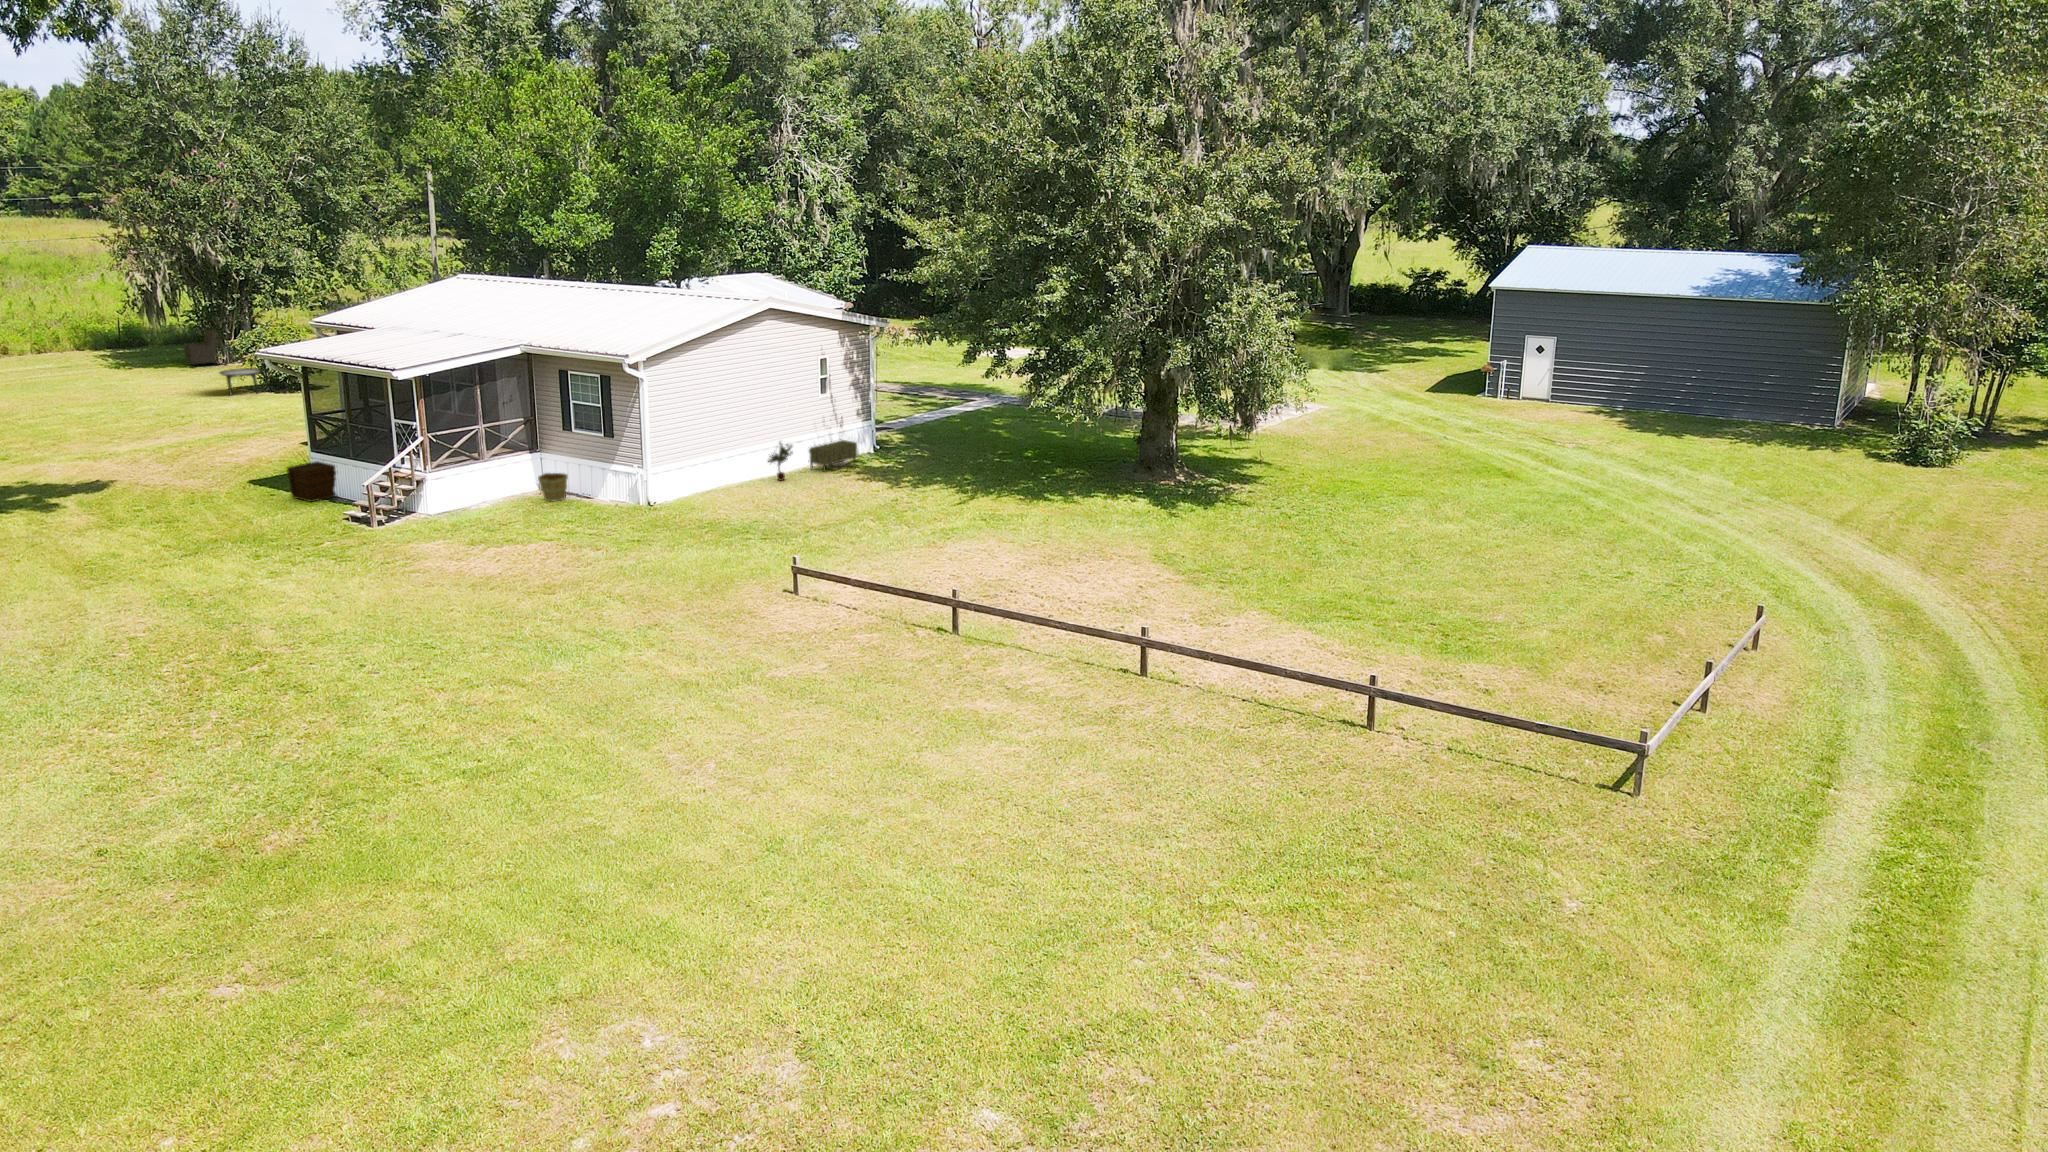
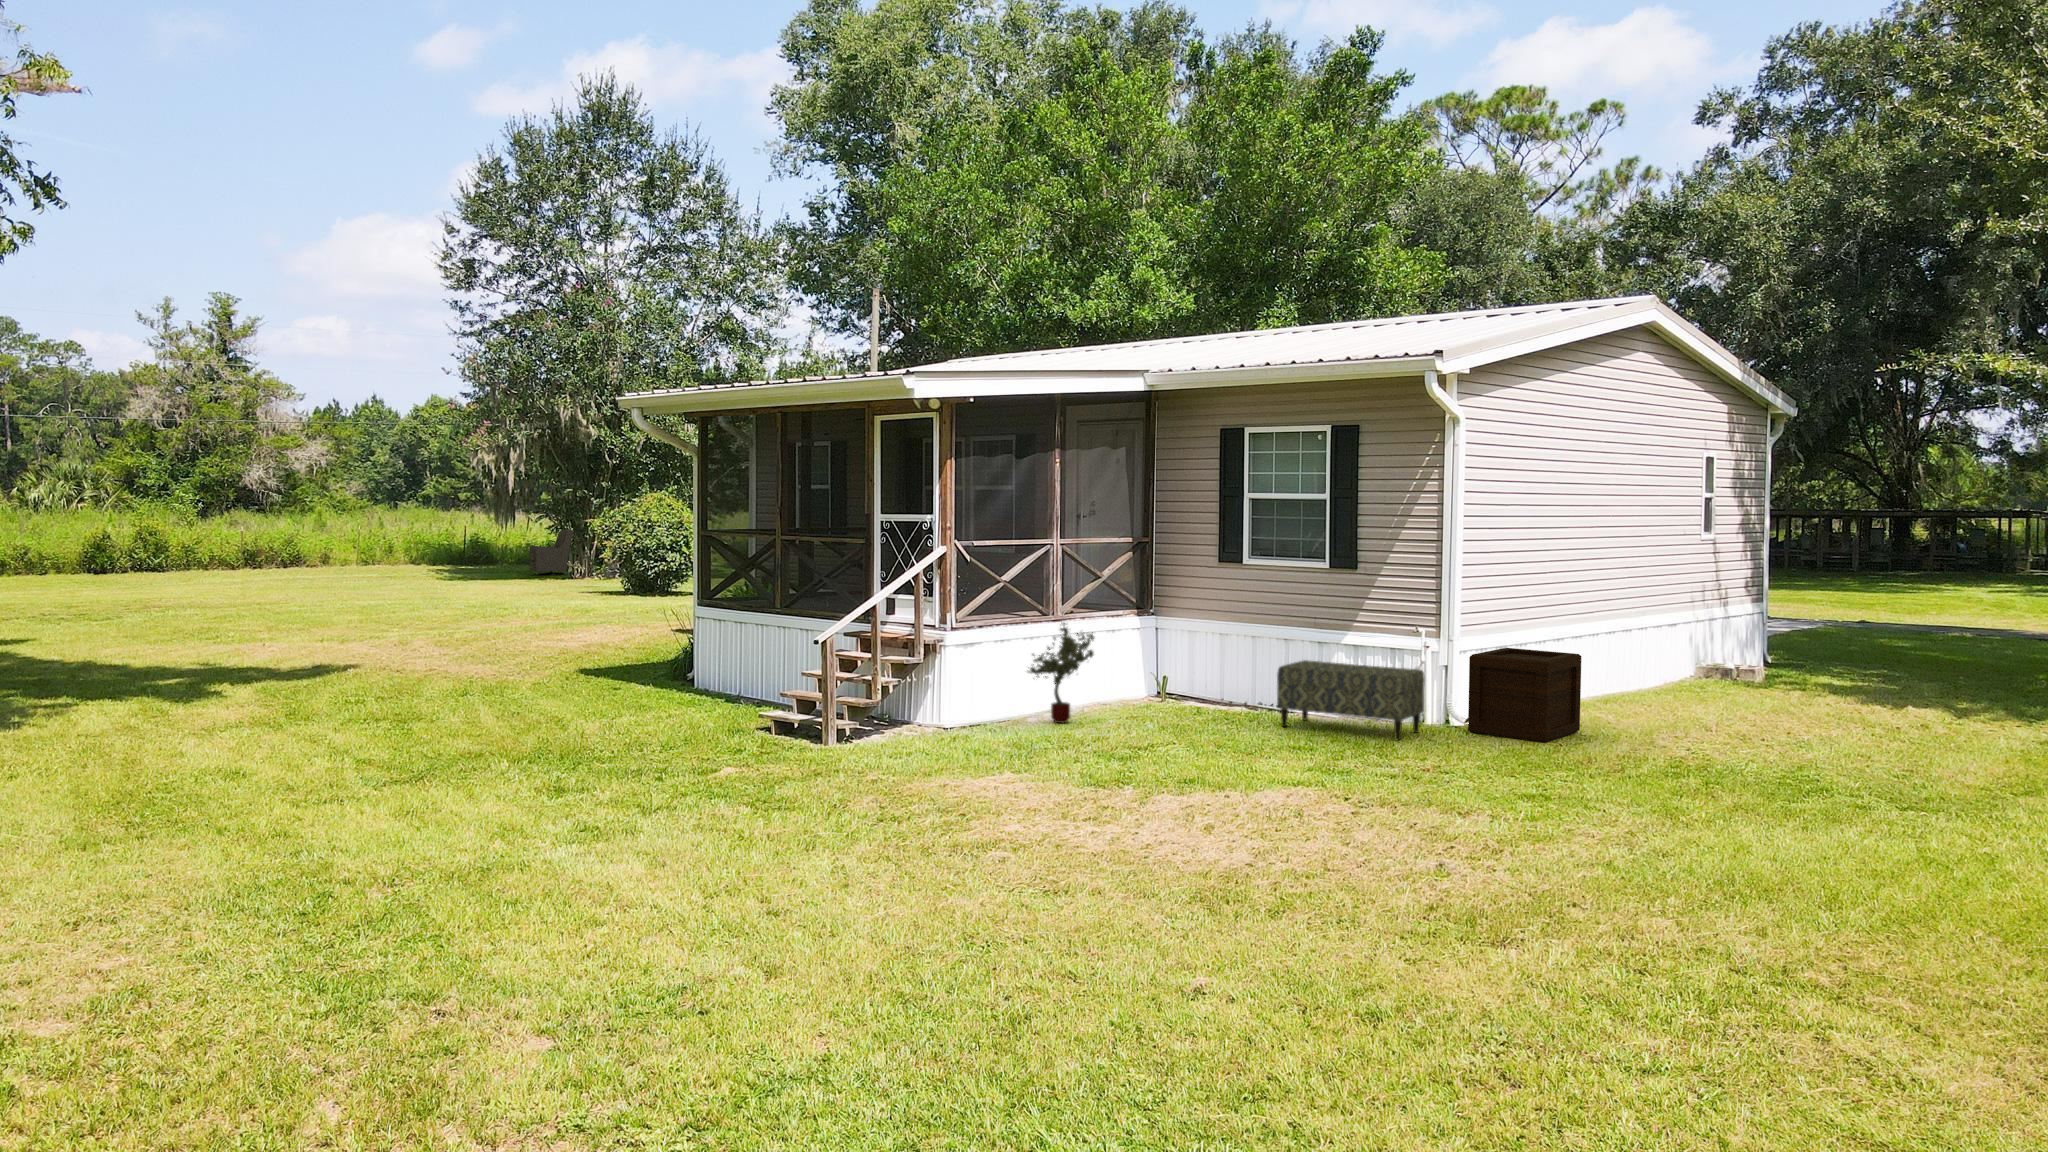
round table: present [220,368,261,395] -> none [565,559,622,595]
bench: present [809,439,857,471] -> present [1277,660,1425,741]
potted tree: present [768,443,792,481] -> present [1028,623,1094,723]
wooden crate: present [287,461,336,502] -> present [1468,648,1581,743]
wooden bucket: present [538,473,568,501] -> none [1163,653,1228,715]

